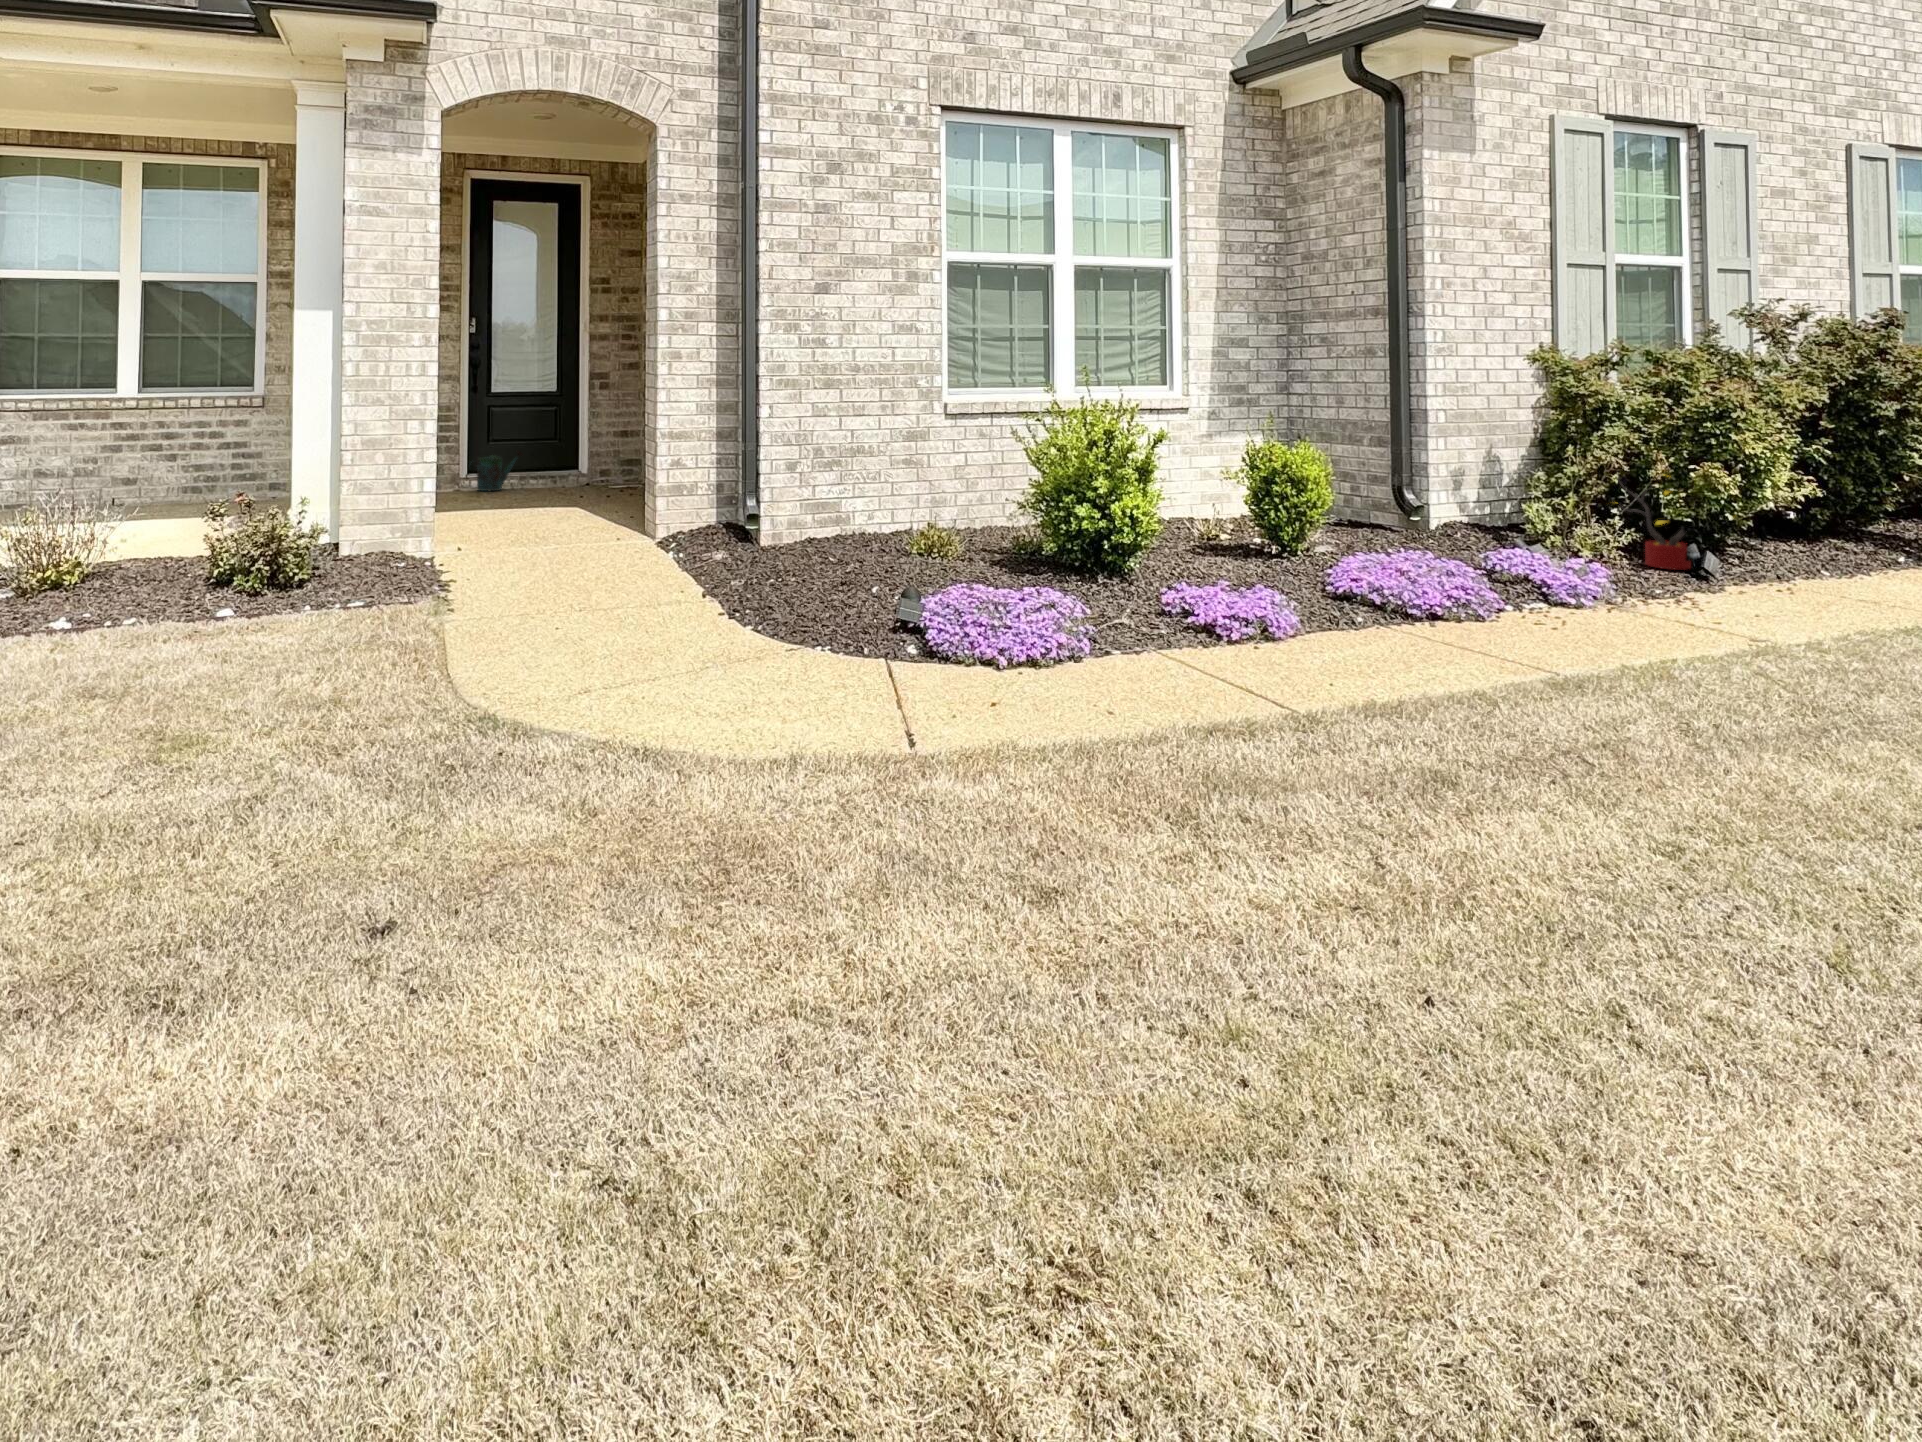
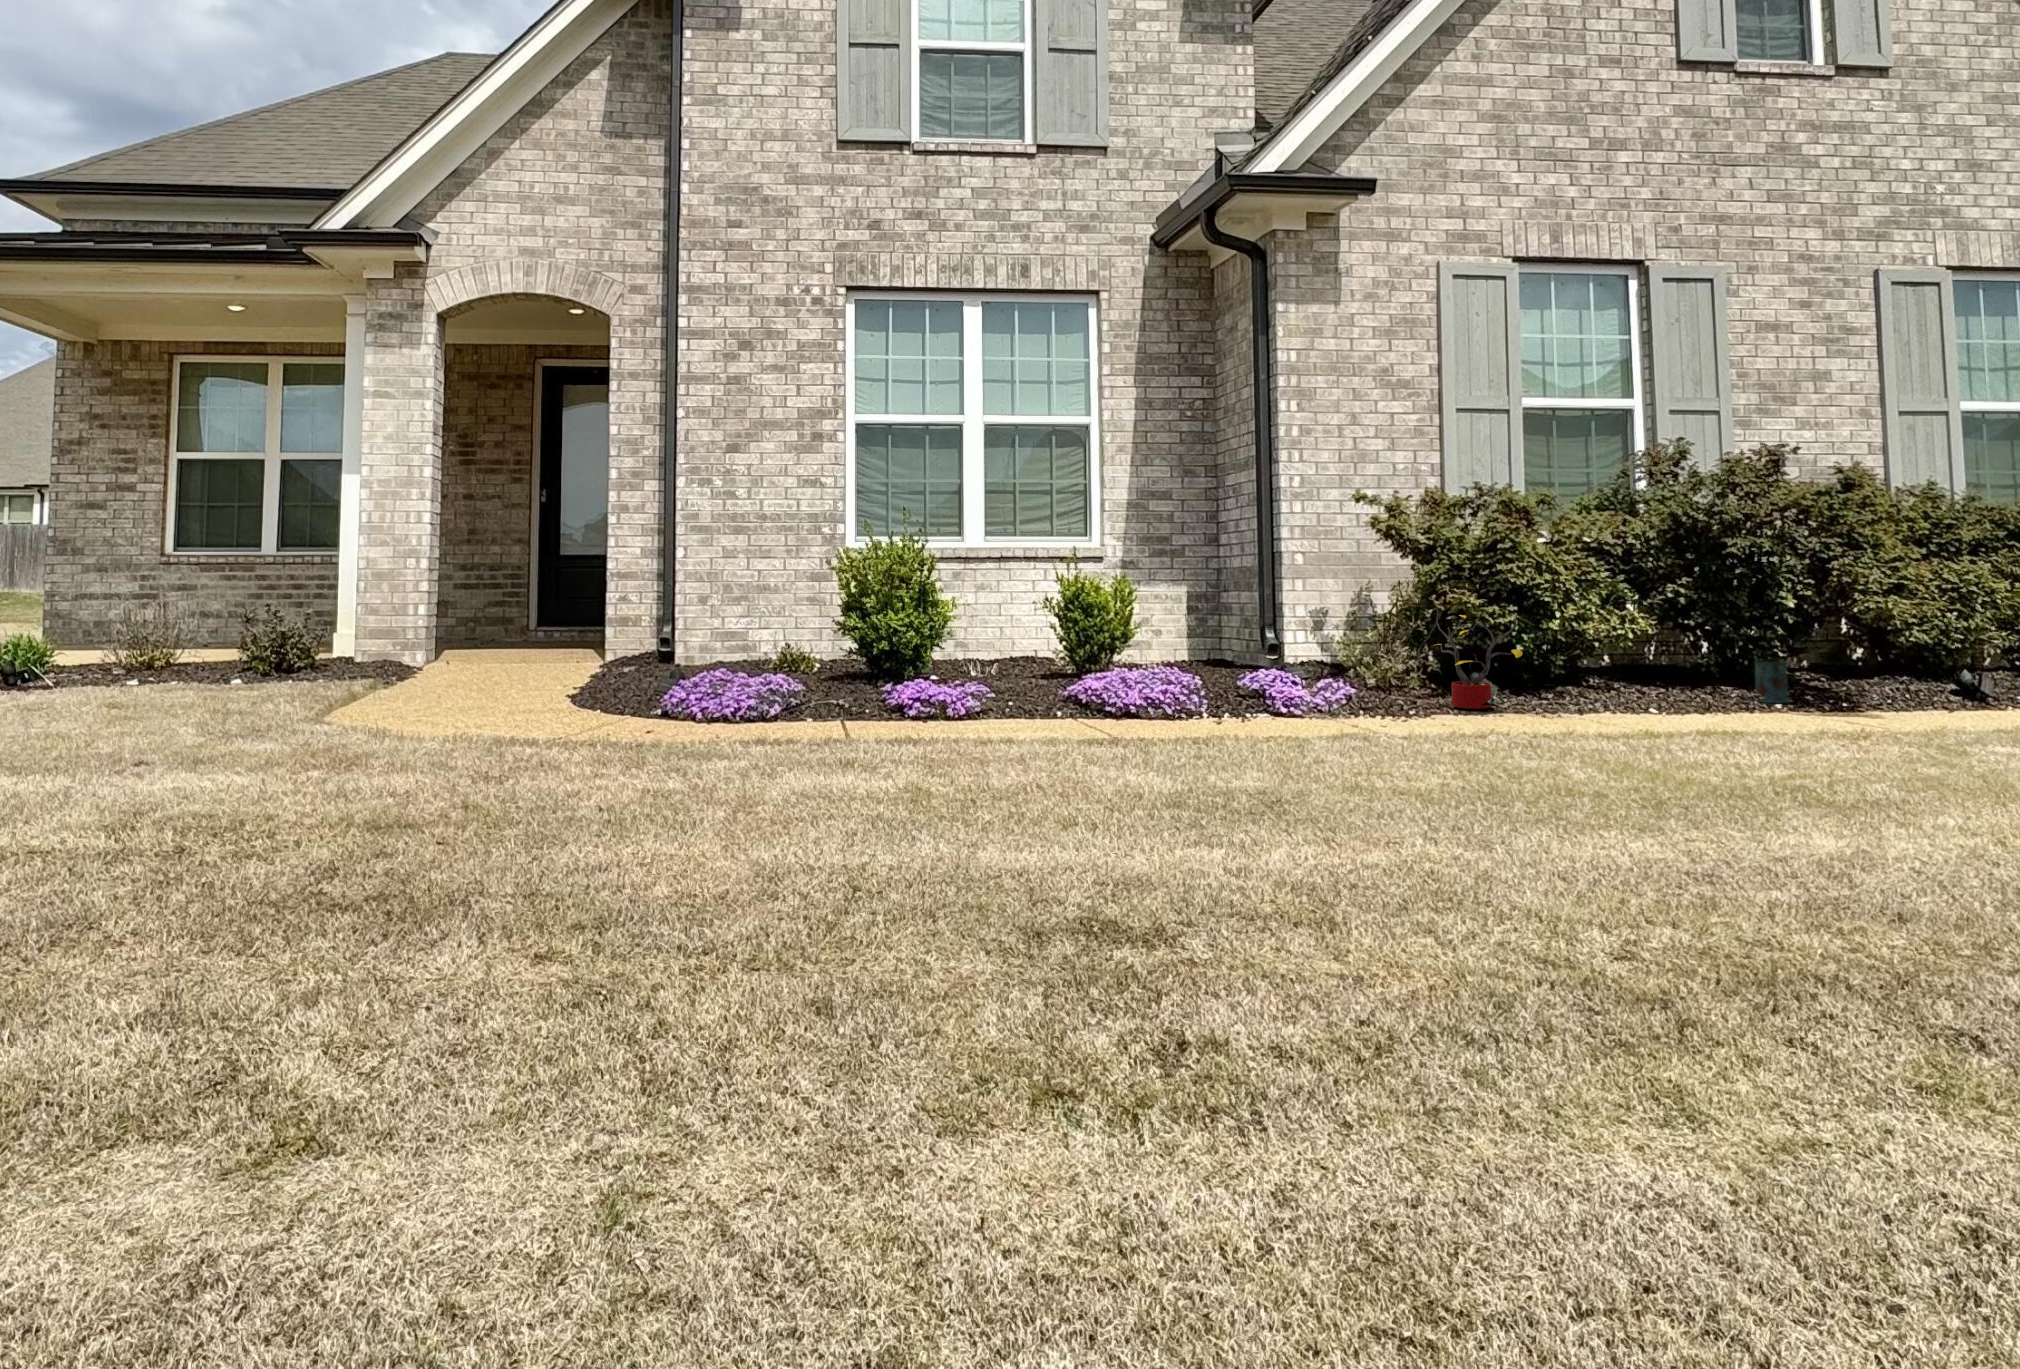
watering can: present [471,451,523,491] -> present [1755,657,1788,703]

